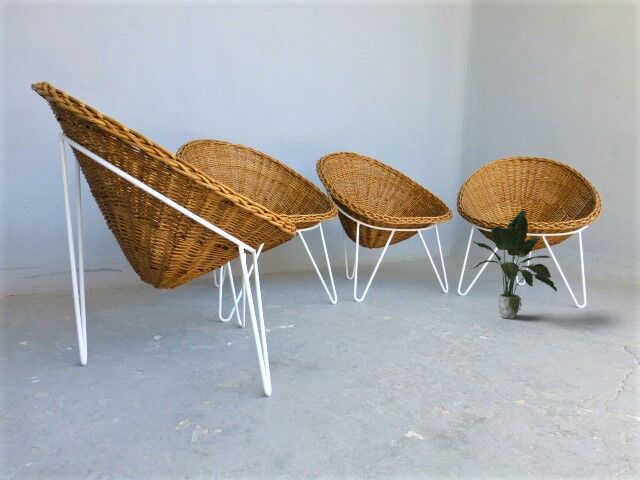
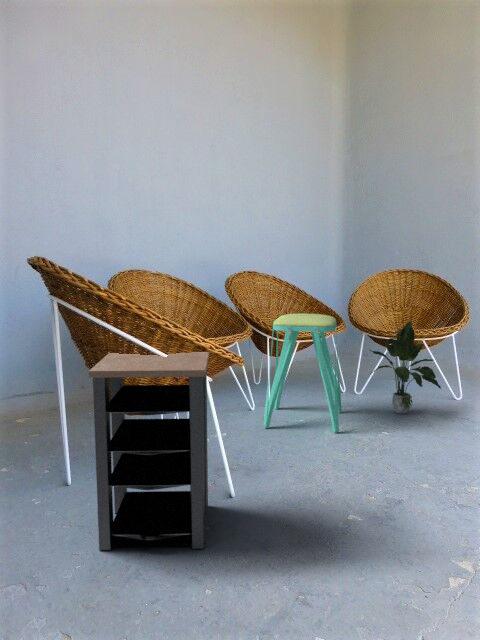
stool: none [339,194,436,332] -> present [264,314,342,432]
side table: none [71,204,245,447] -> present [89,352,209,550]

